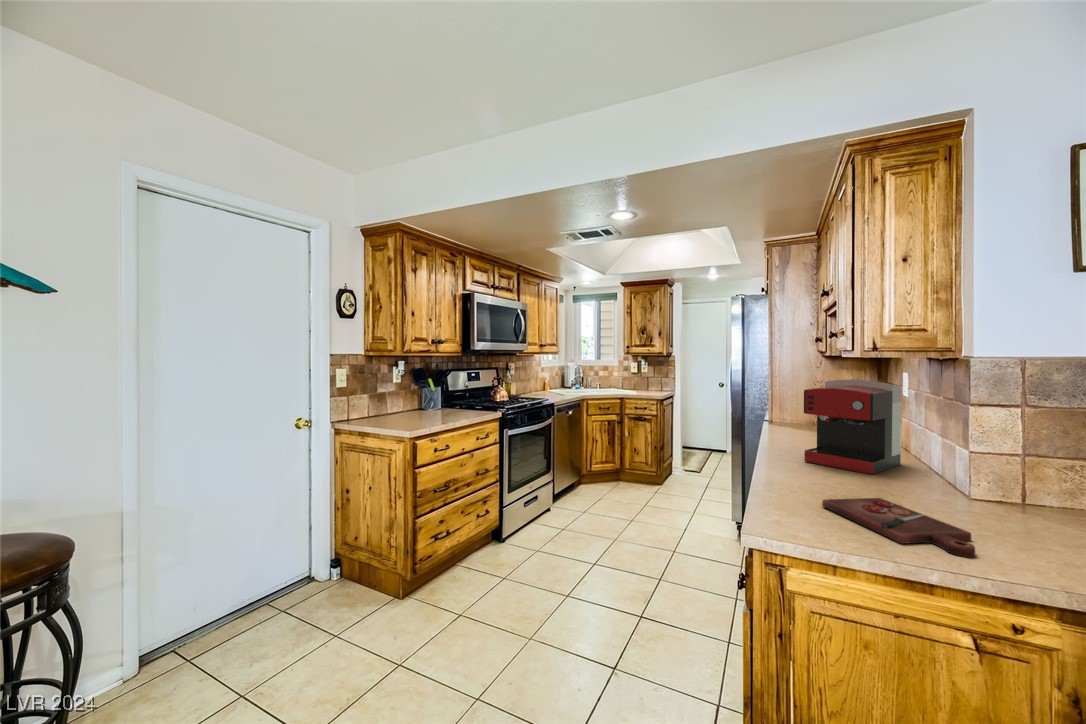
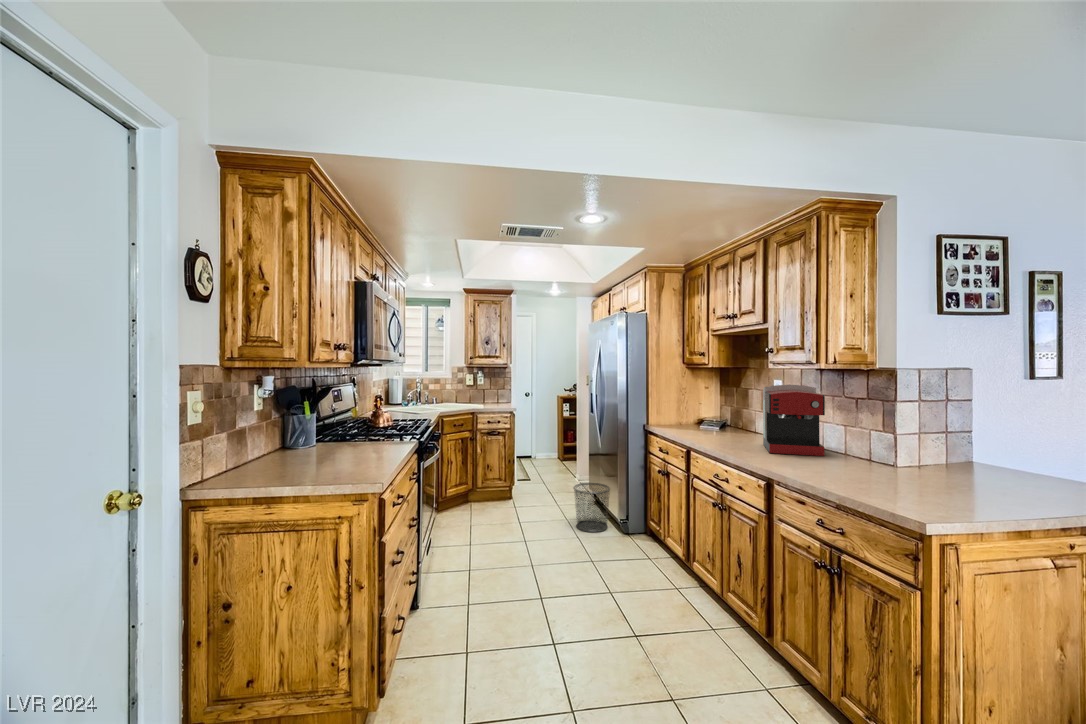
trash can: none [690,477,731,529] -> present [574,483,610,532]
cutting board: present [822,498,975,557] -> none [878,471,1008,499]

